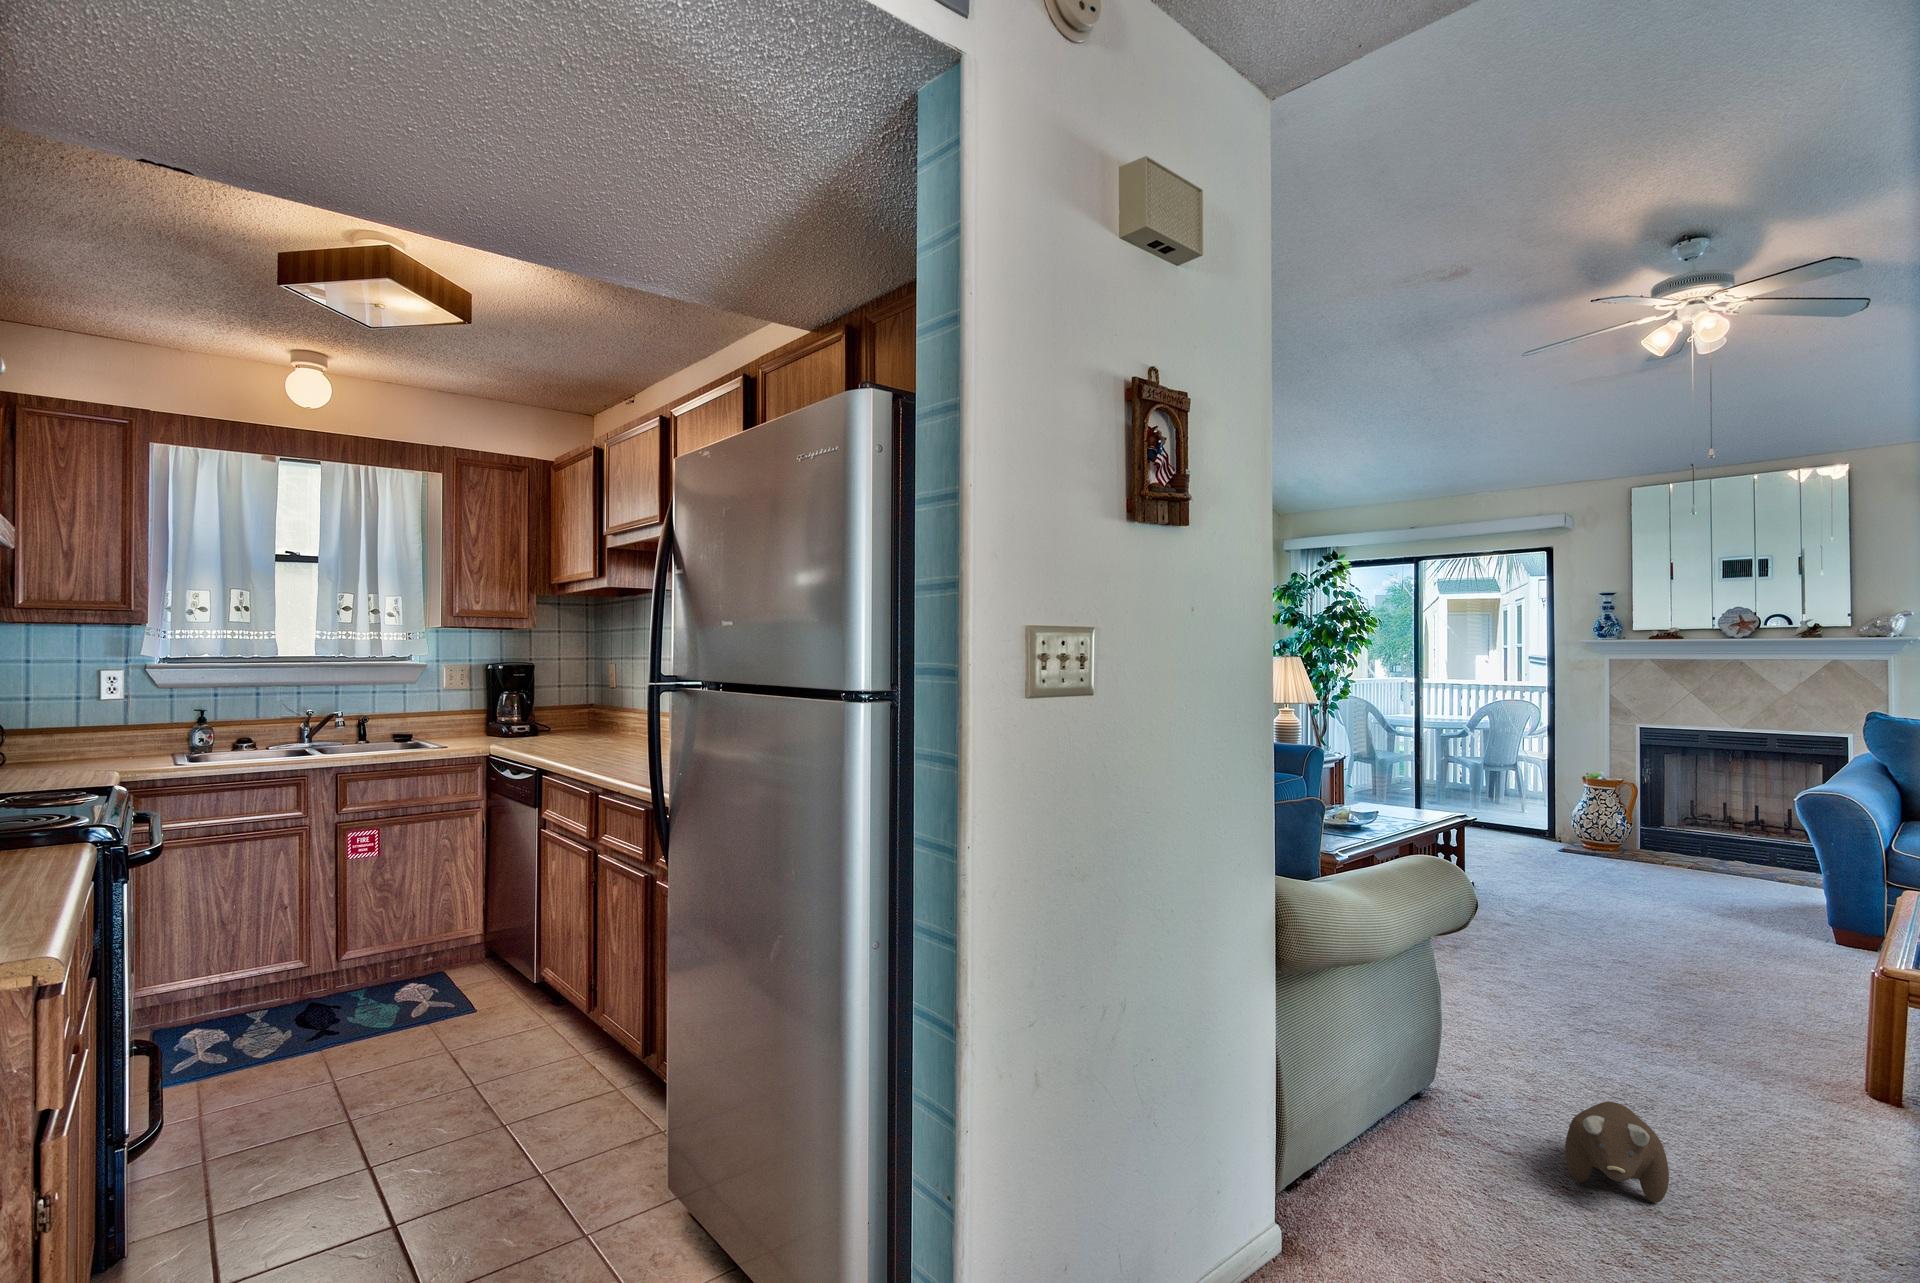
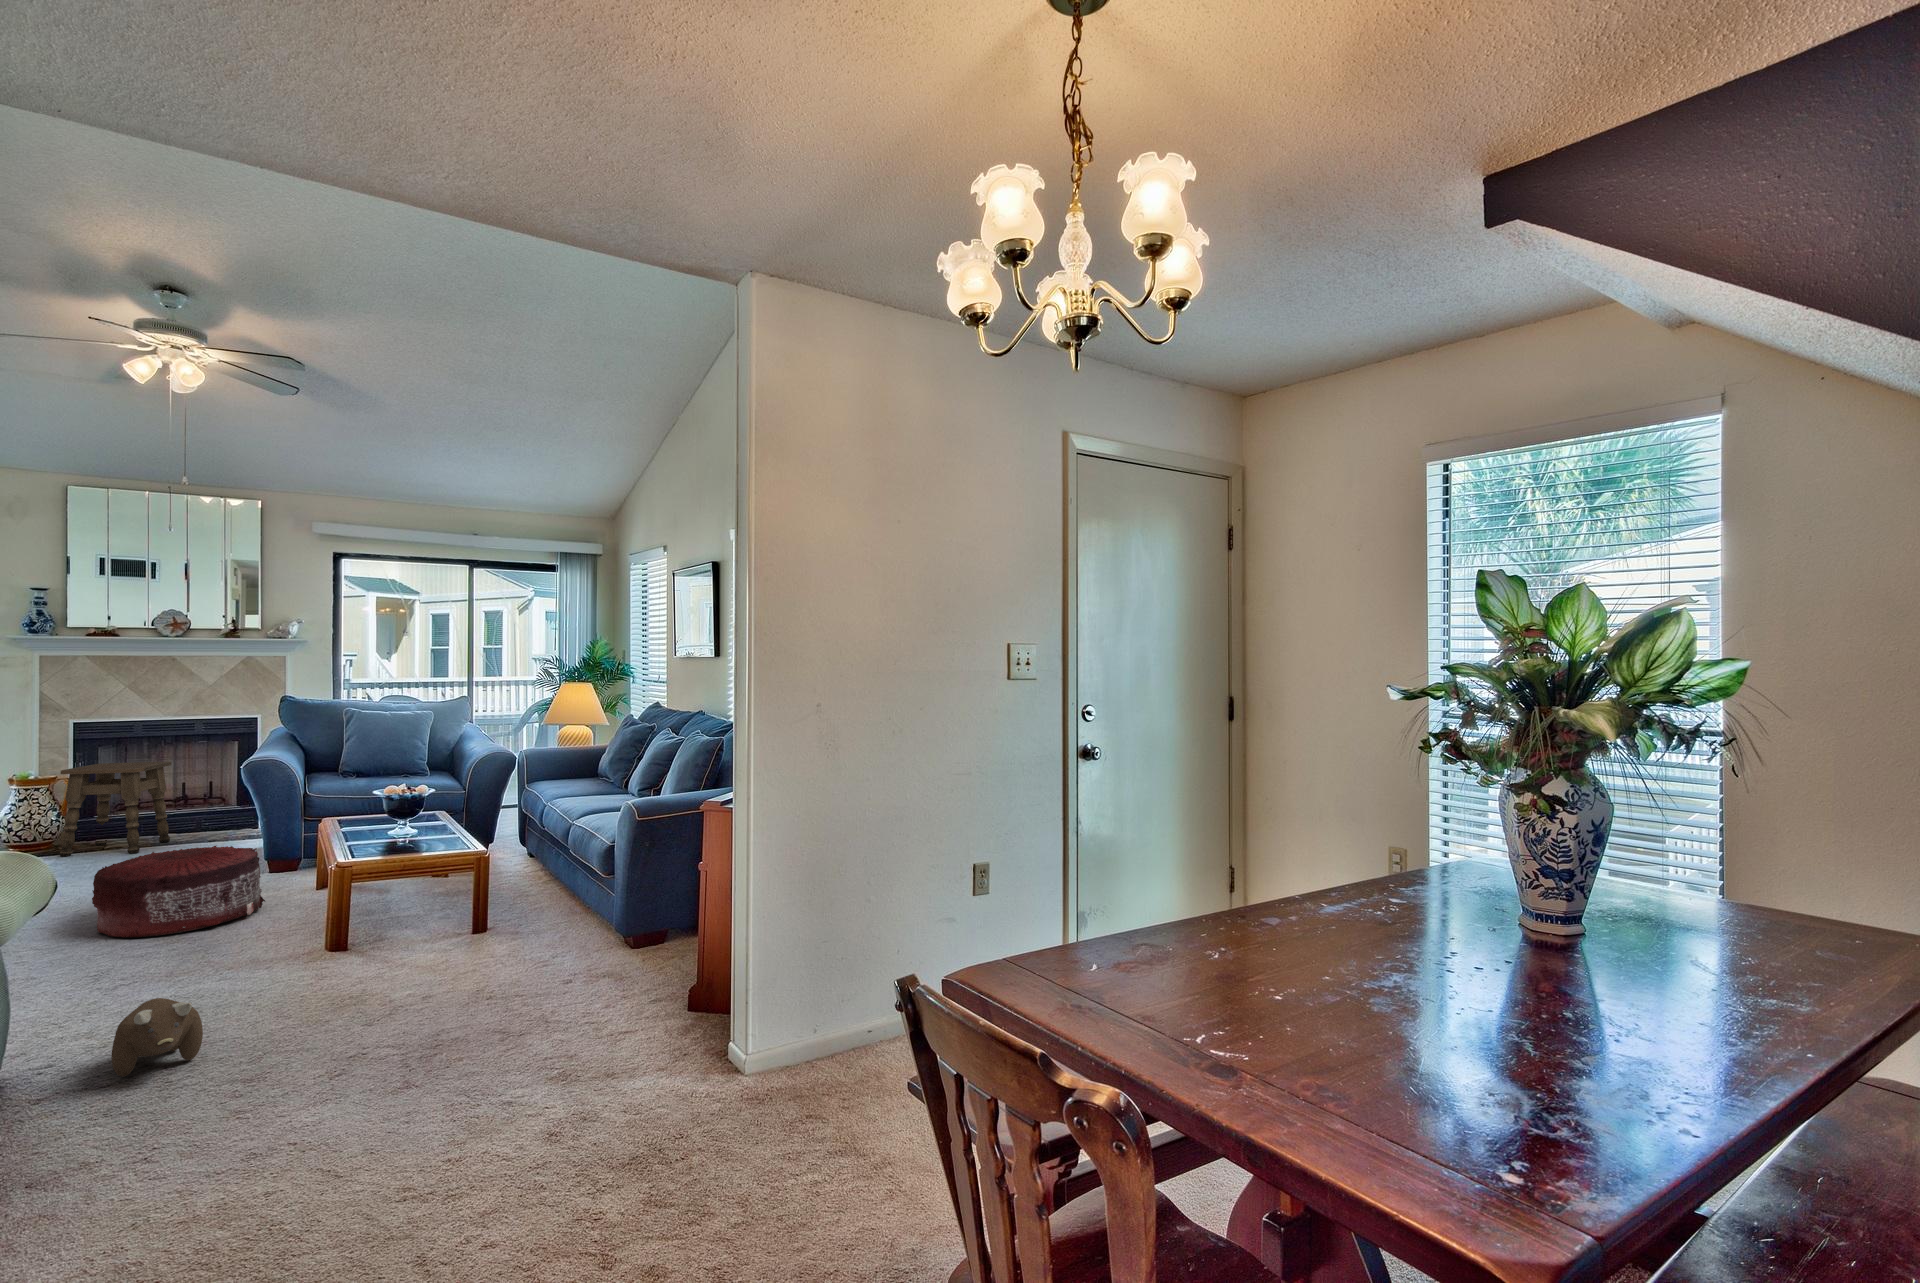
side table: none [1626,772,1737,876] -> present [60,762,171,857]
pouf: none [1618,891,1823,1007] -> present [92,846,265,938]

